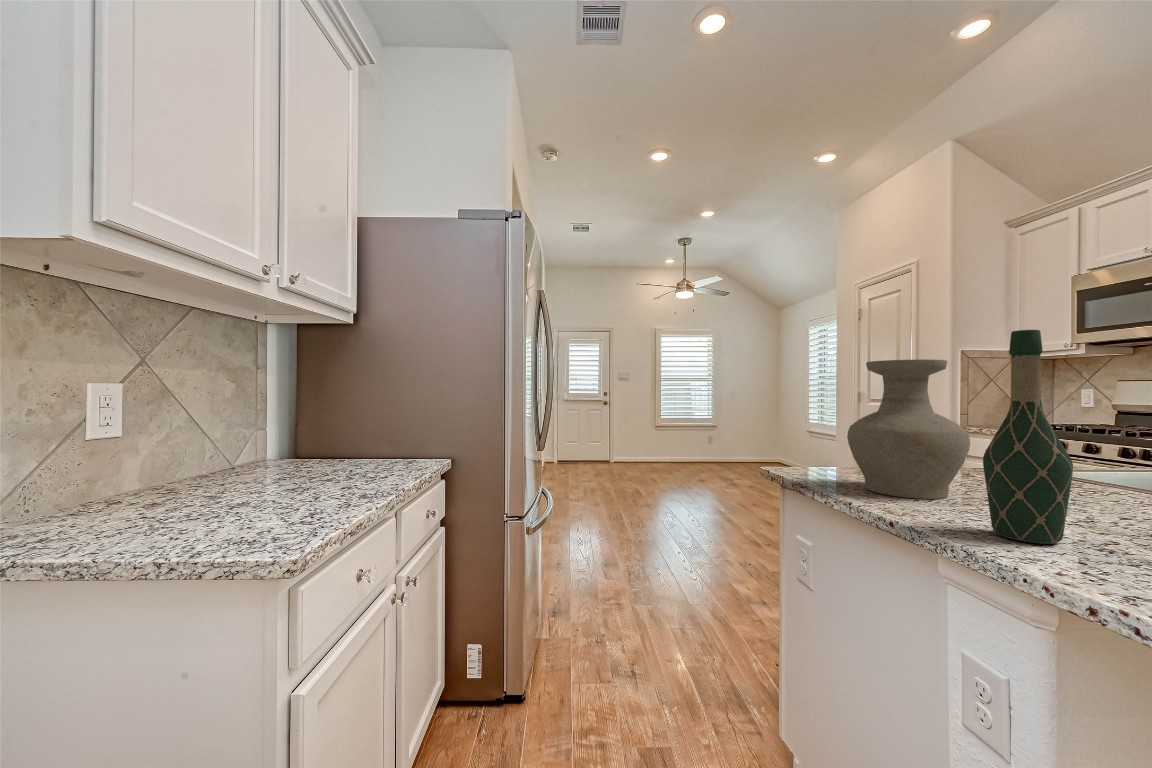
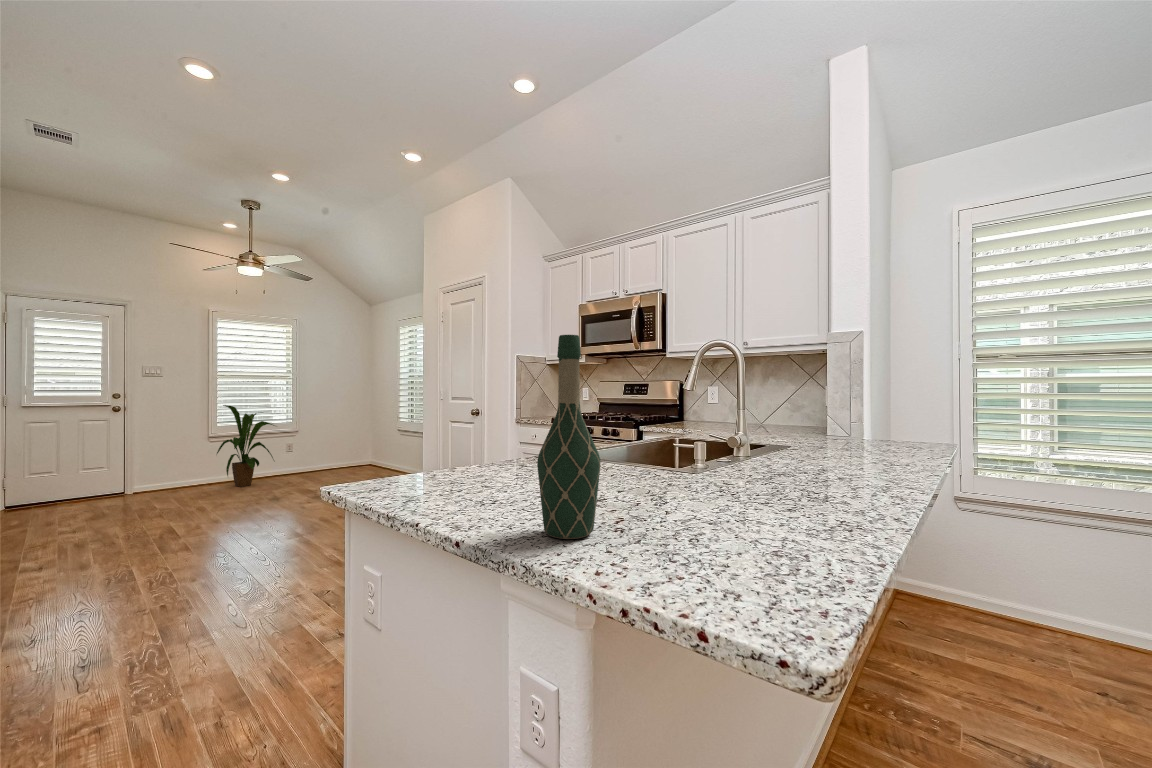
vase: present [847,359,970,499] -> none [419,360,525,503]
house plant: none [659,403,702,470] -> present [217,405,274,487]

